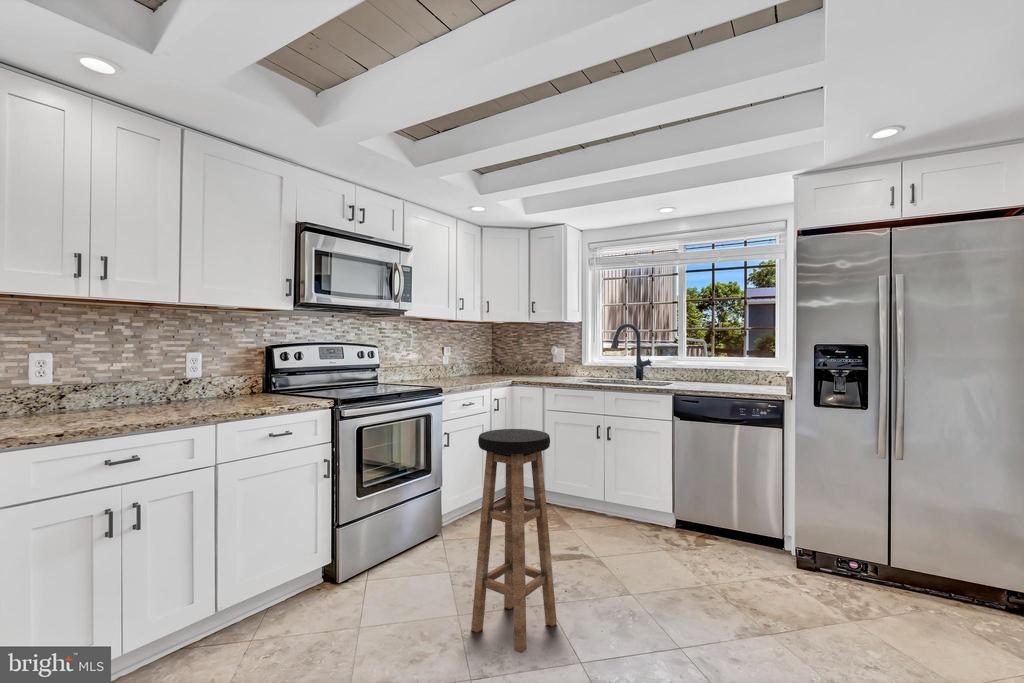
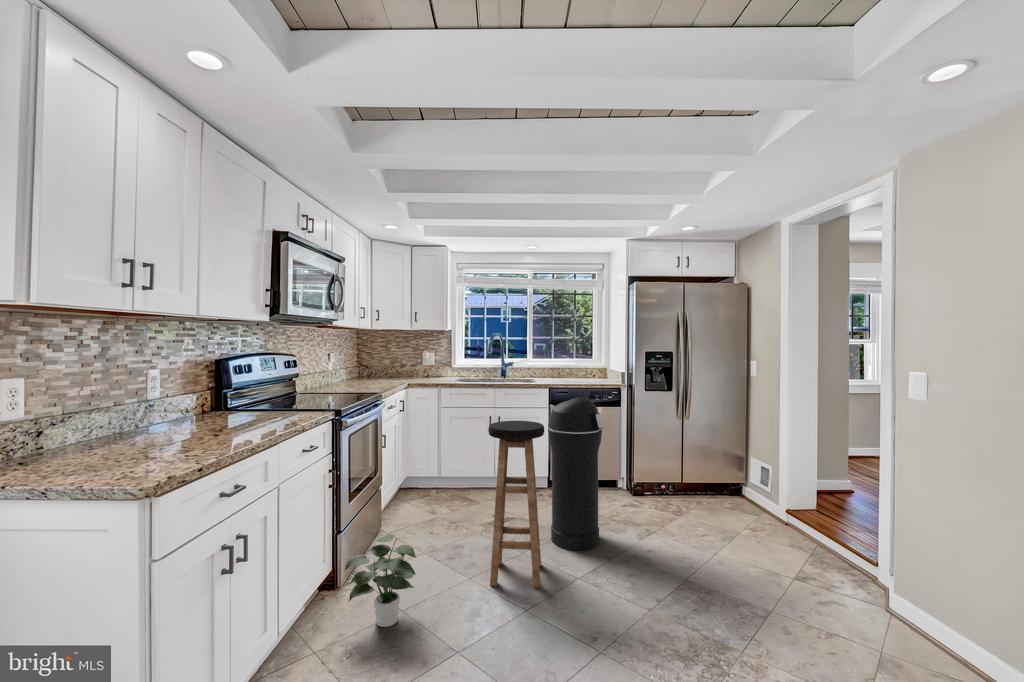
trash can: none [598,408,675,624] -> present [548,398,604,550]
potted plant: none [293,538,382,638] -> present [344,534,416,627]

